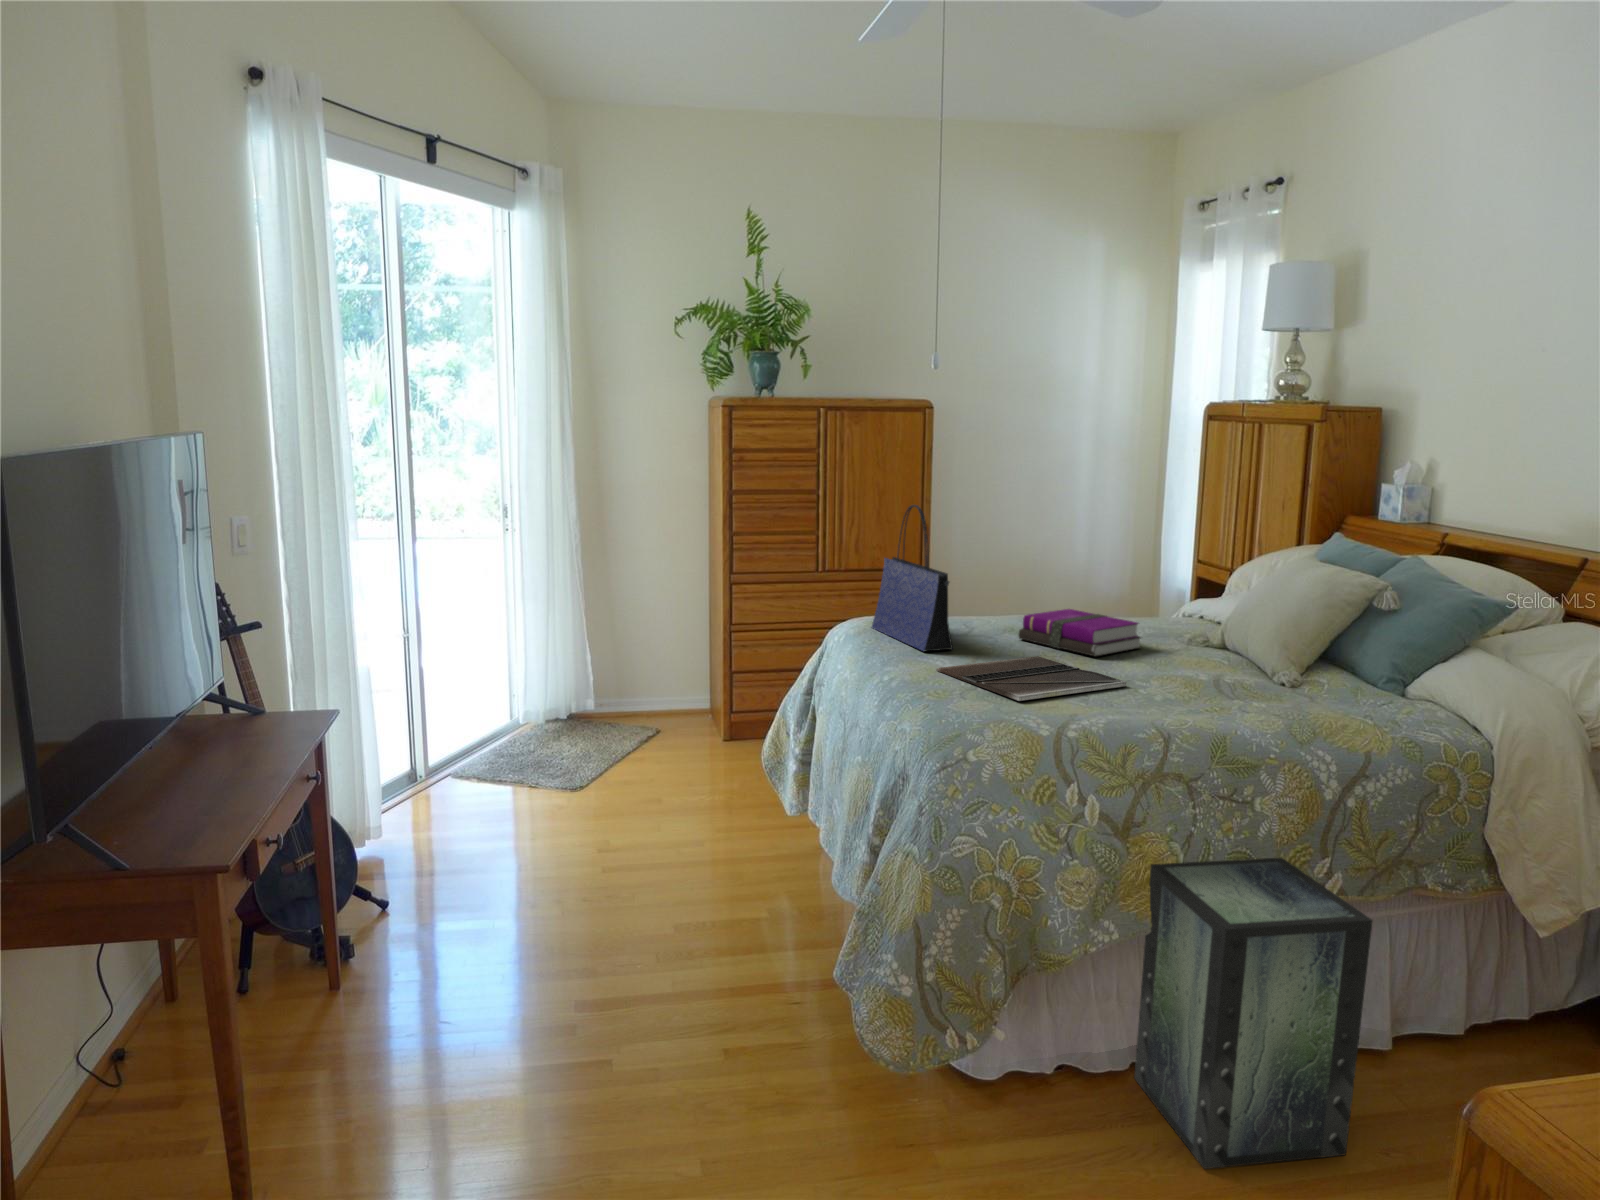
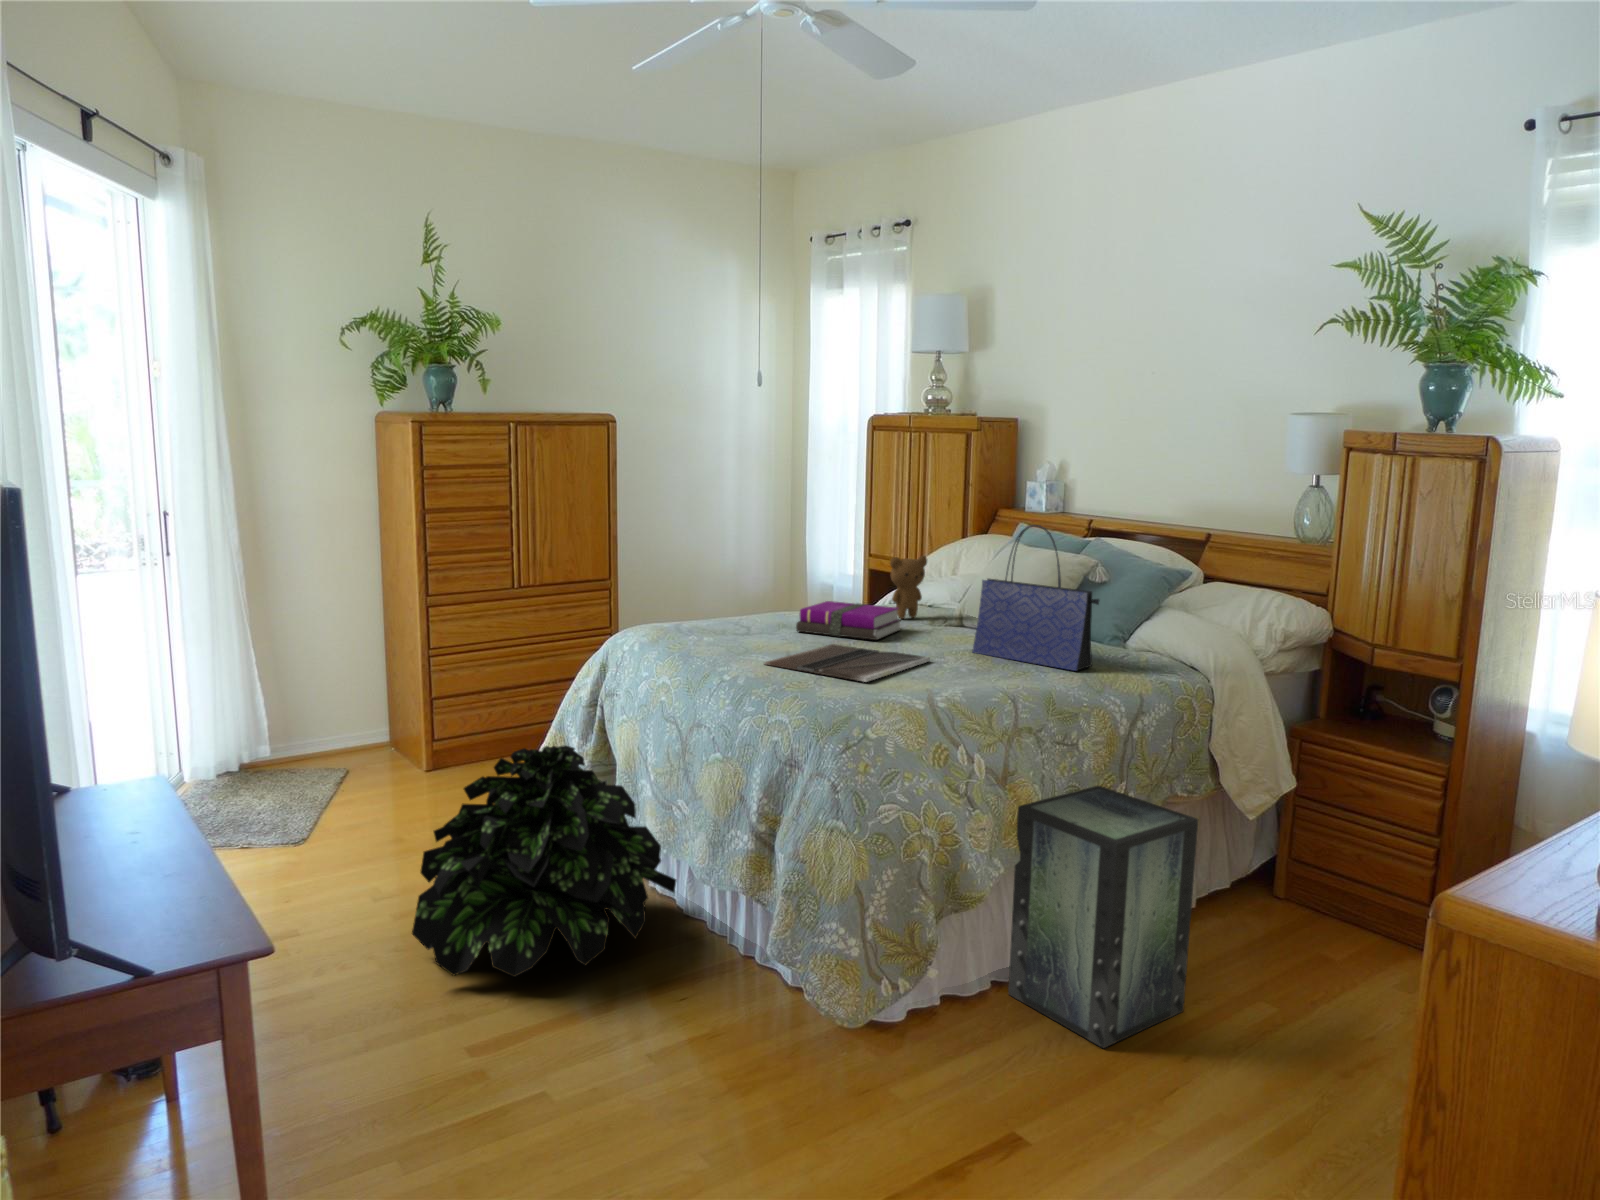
tote bag: present [872,505,953,652] -> present [972,525,1100,671]
teddy bear: none [1147,565,1197,636] -> present [890,556,927,619]
potted plant: none [587,727,835,946] -> present [412,746,676,977]

